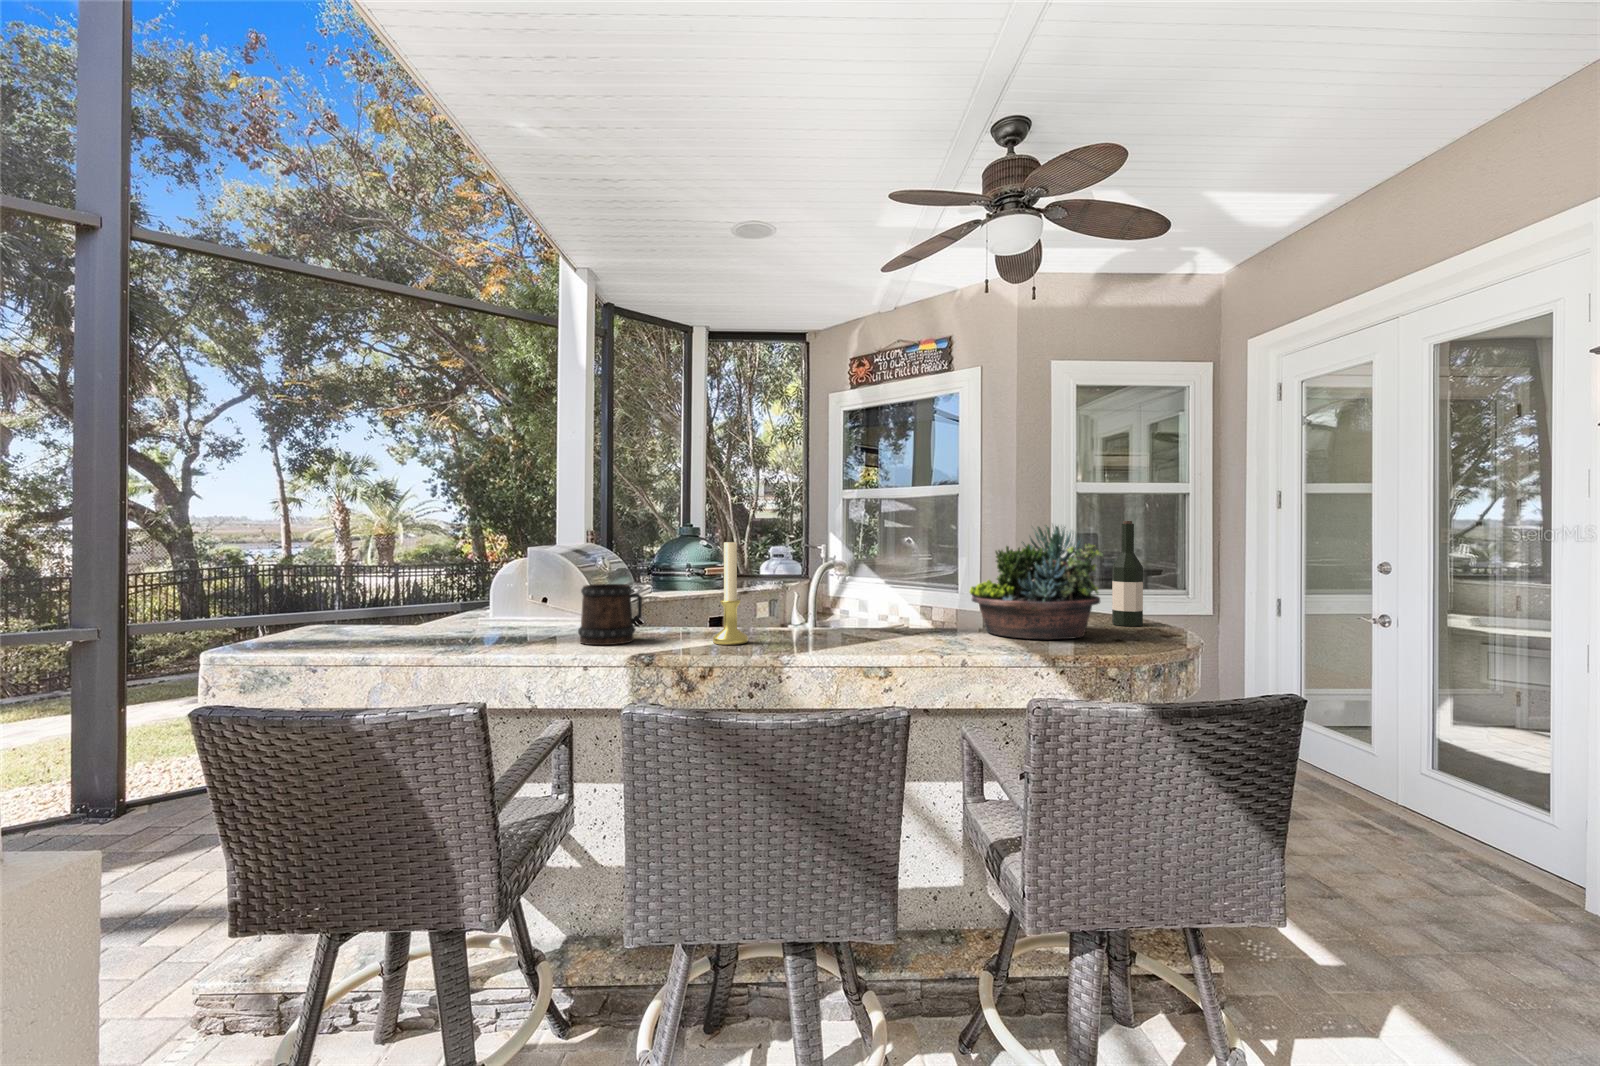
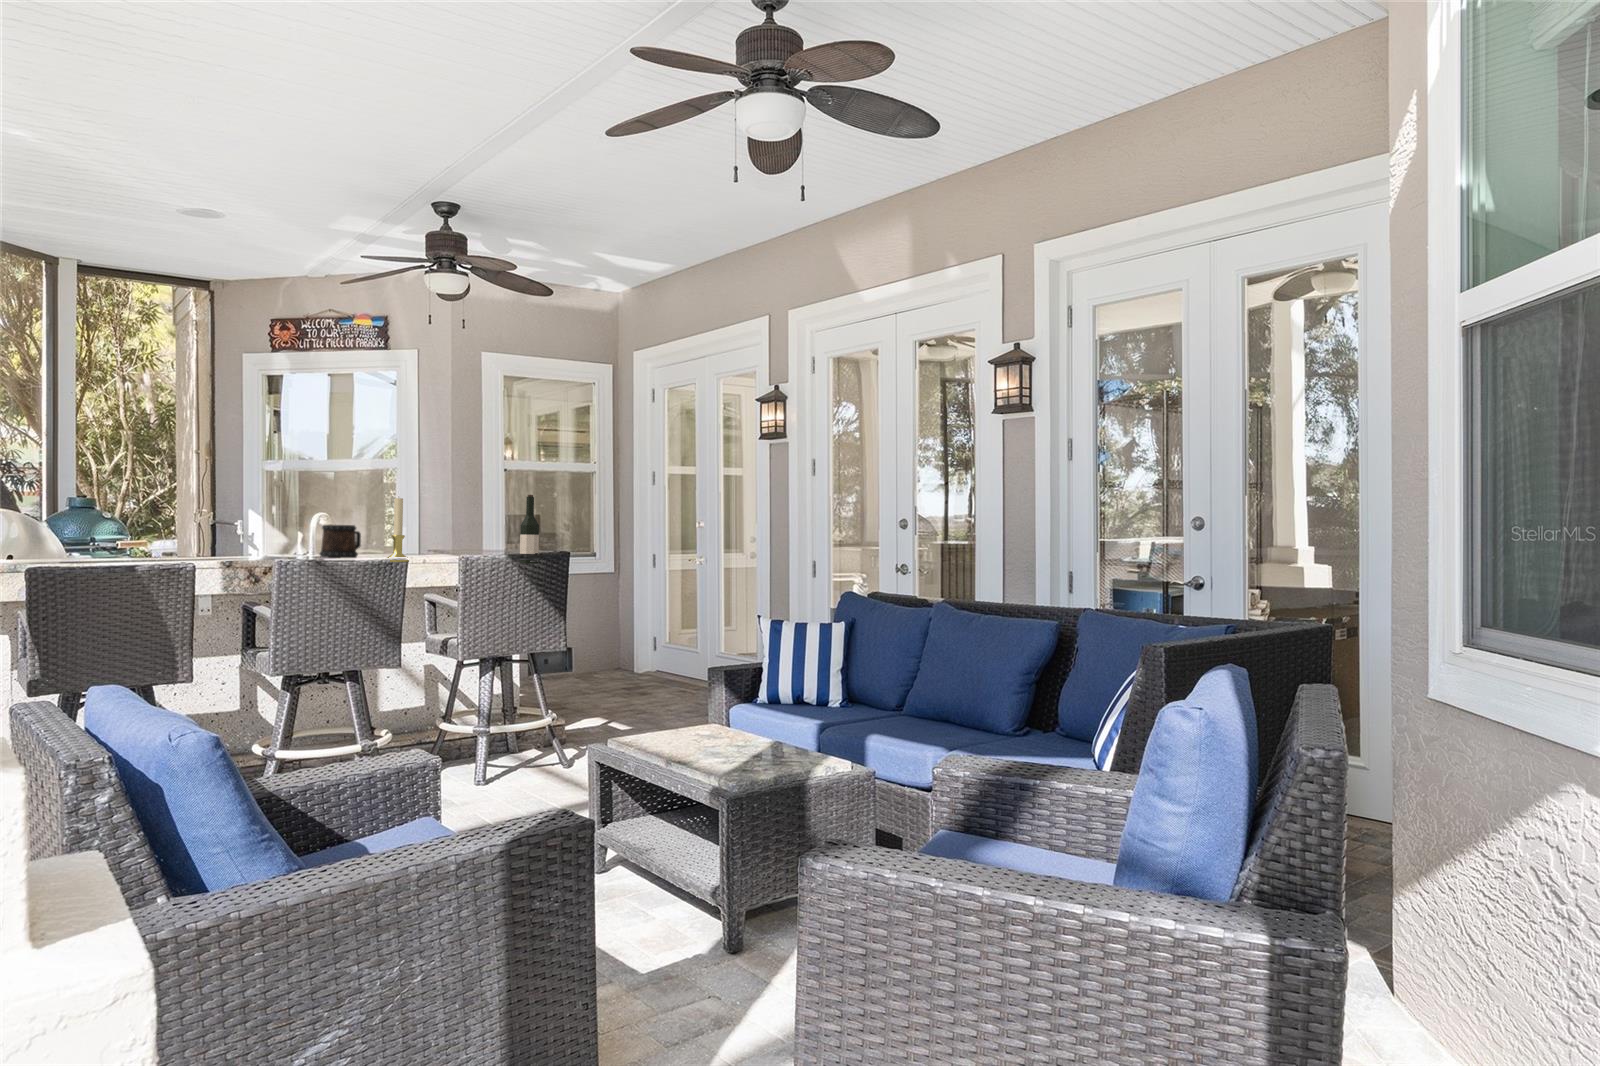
succulent planter: present [970,525,1103,639] -> none [425,492,510,563]
candle holder: present [713,539,748,645] -> present [387,498,409,562]
beer mug: present [578,584,642,645] -> present [319,525,361,562]

